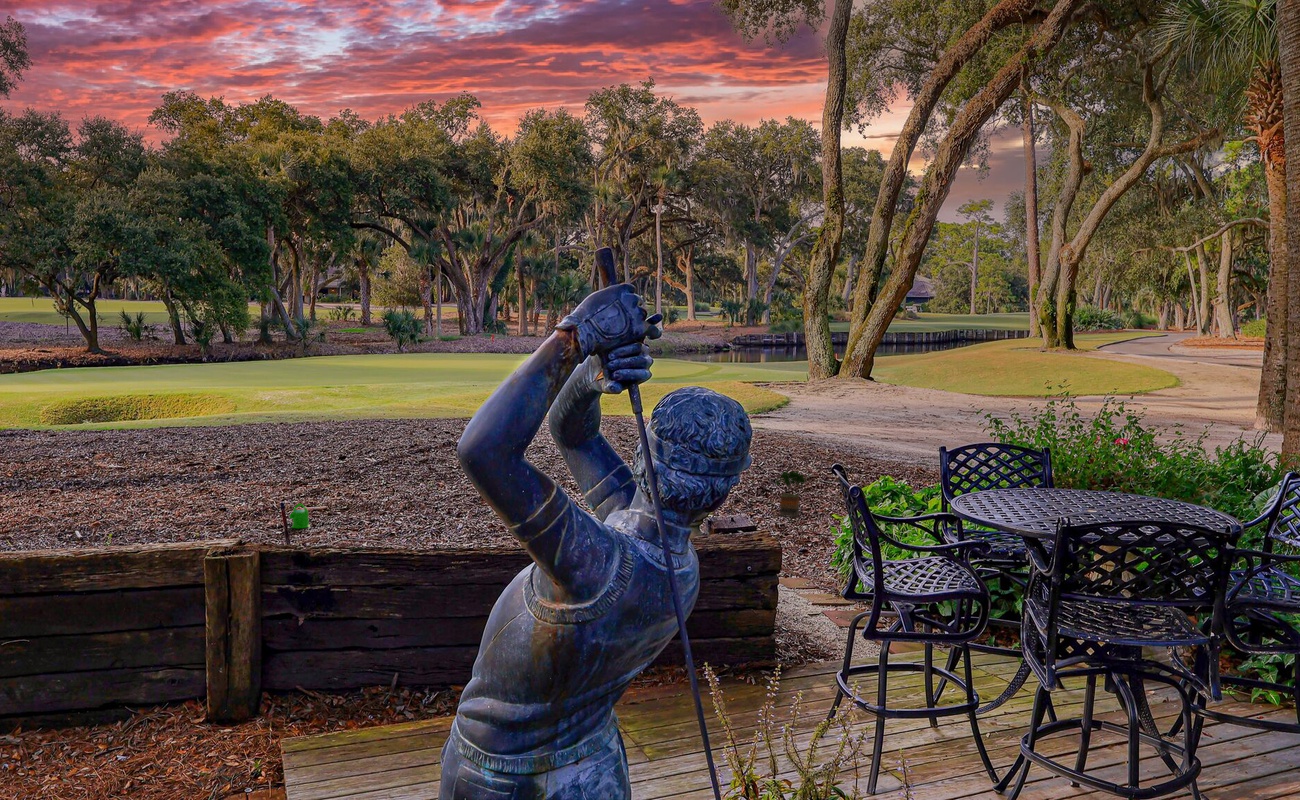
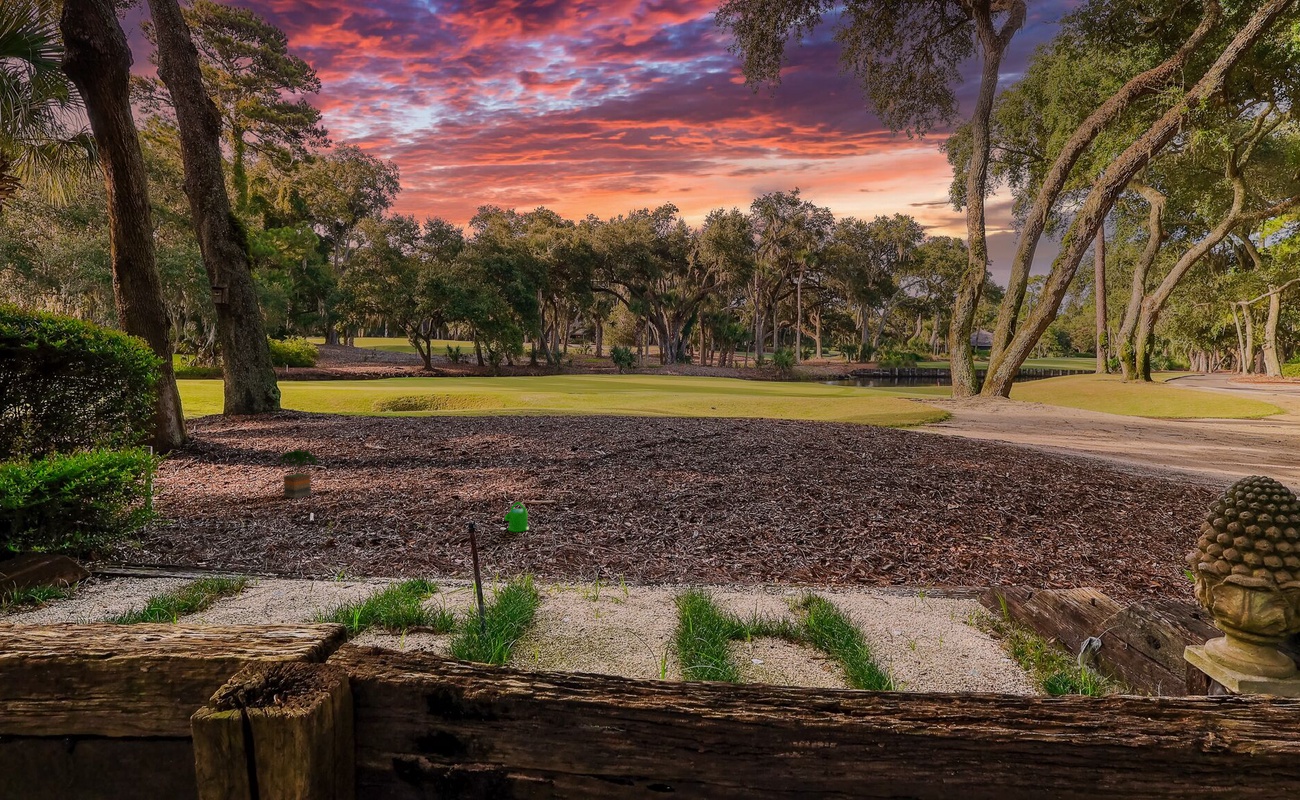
potted tree: present [775,471,806,517] -> present [280,450,318,498]

